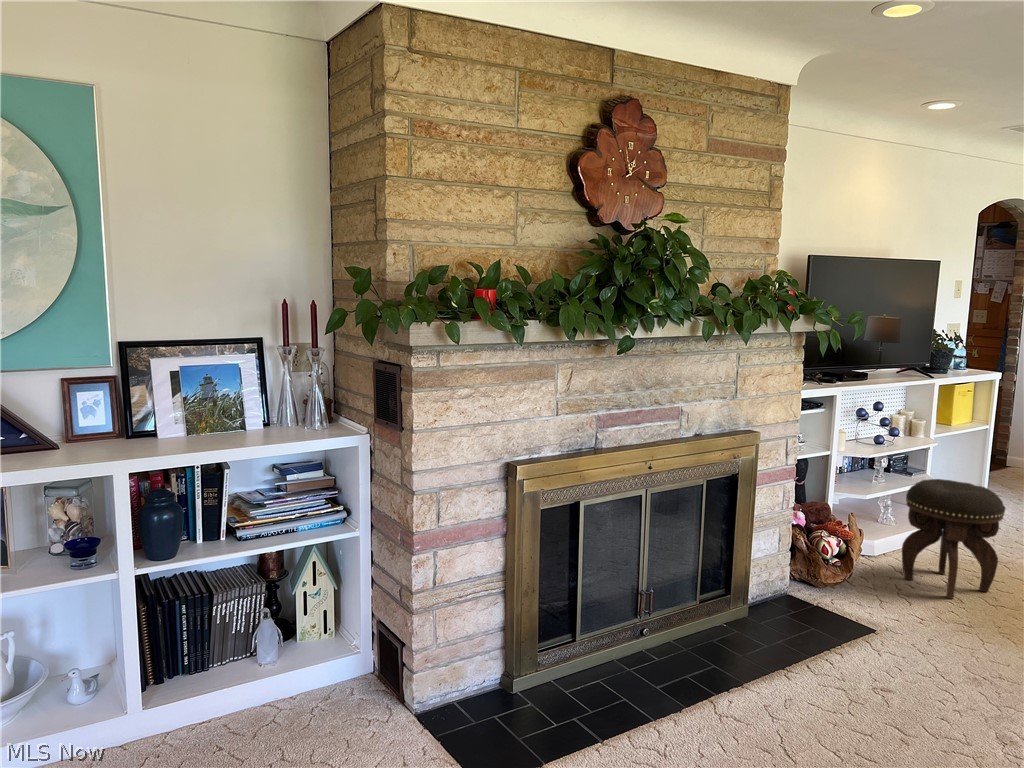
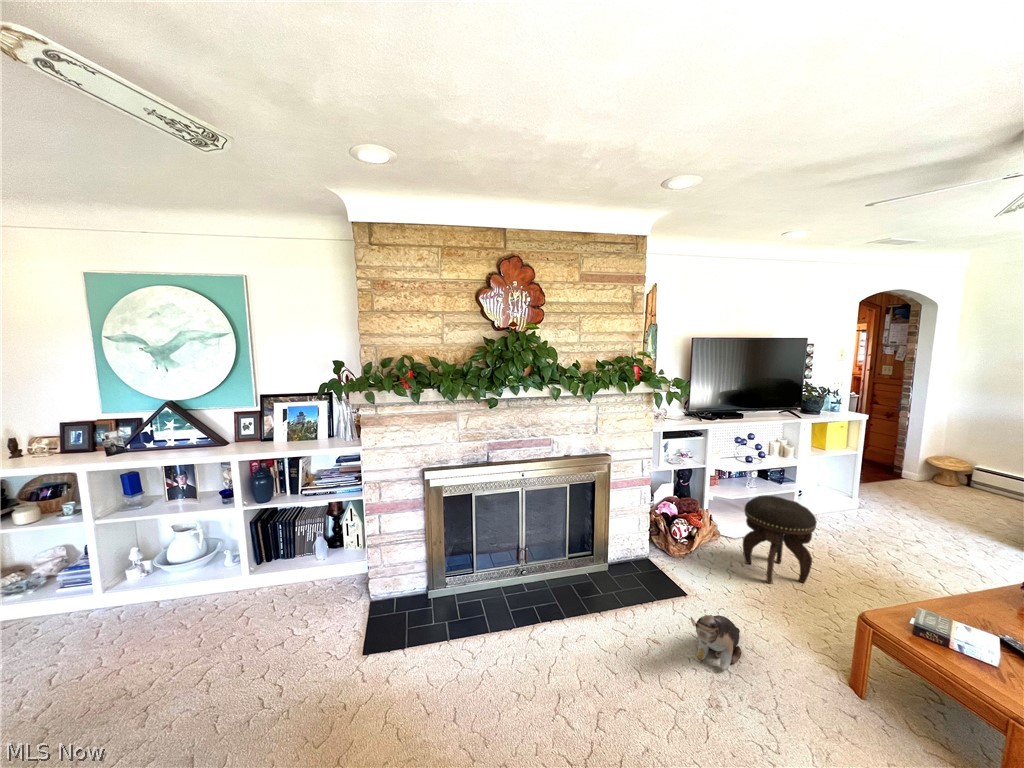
plush toy: none [938,629,990,703] -> present [691,615,741,670]

